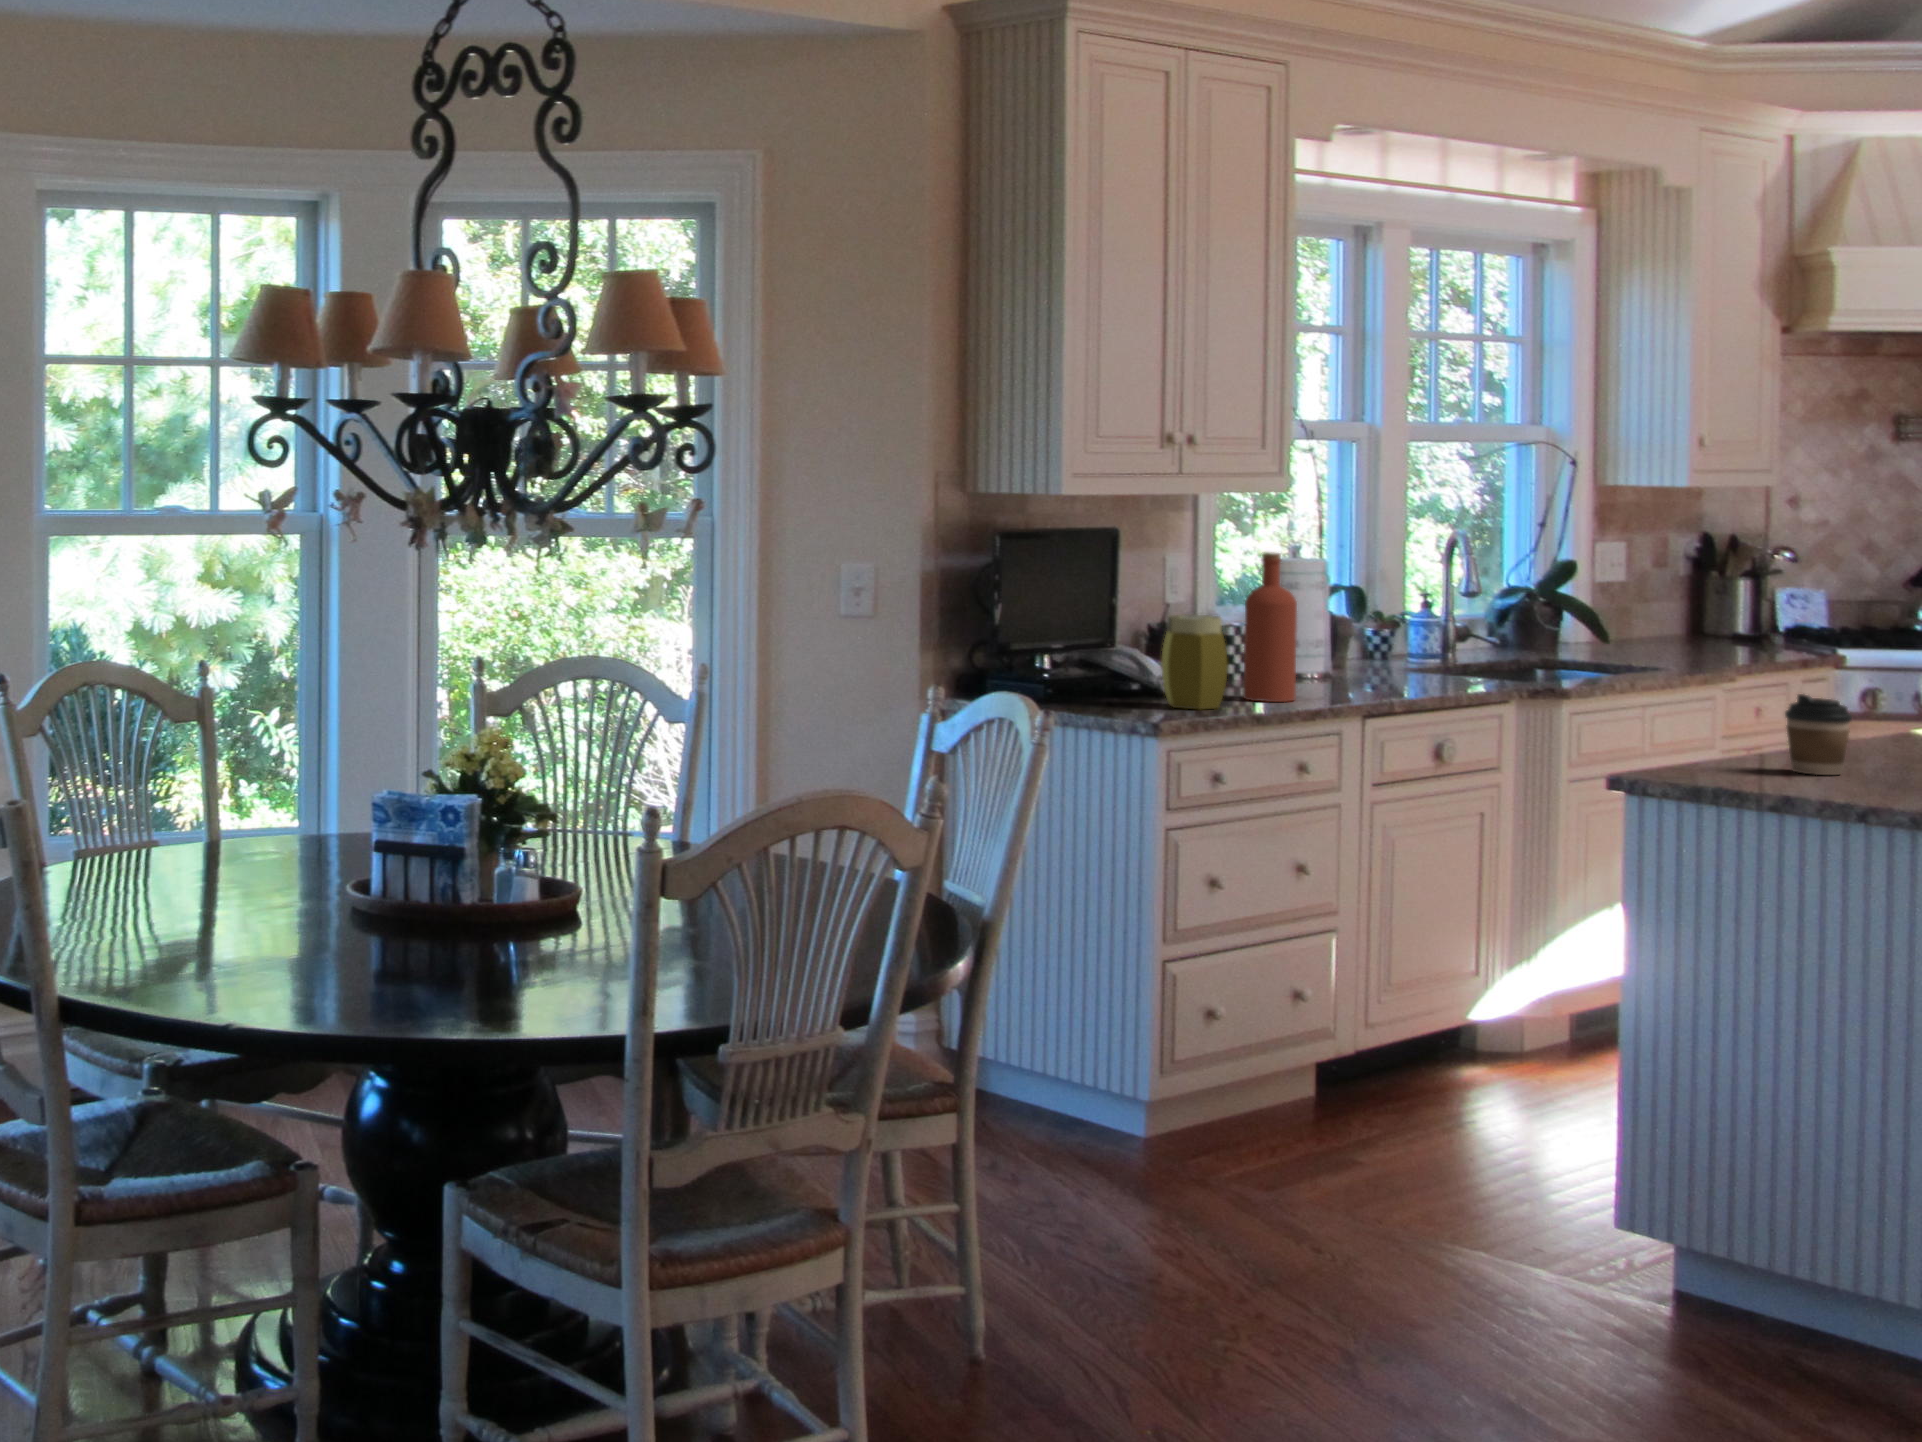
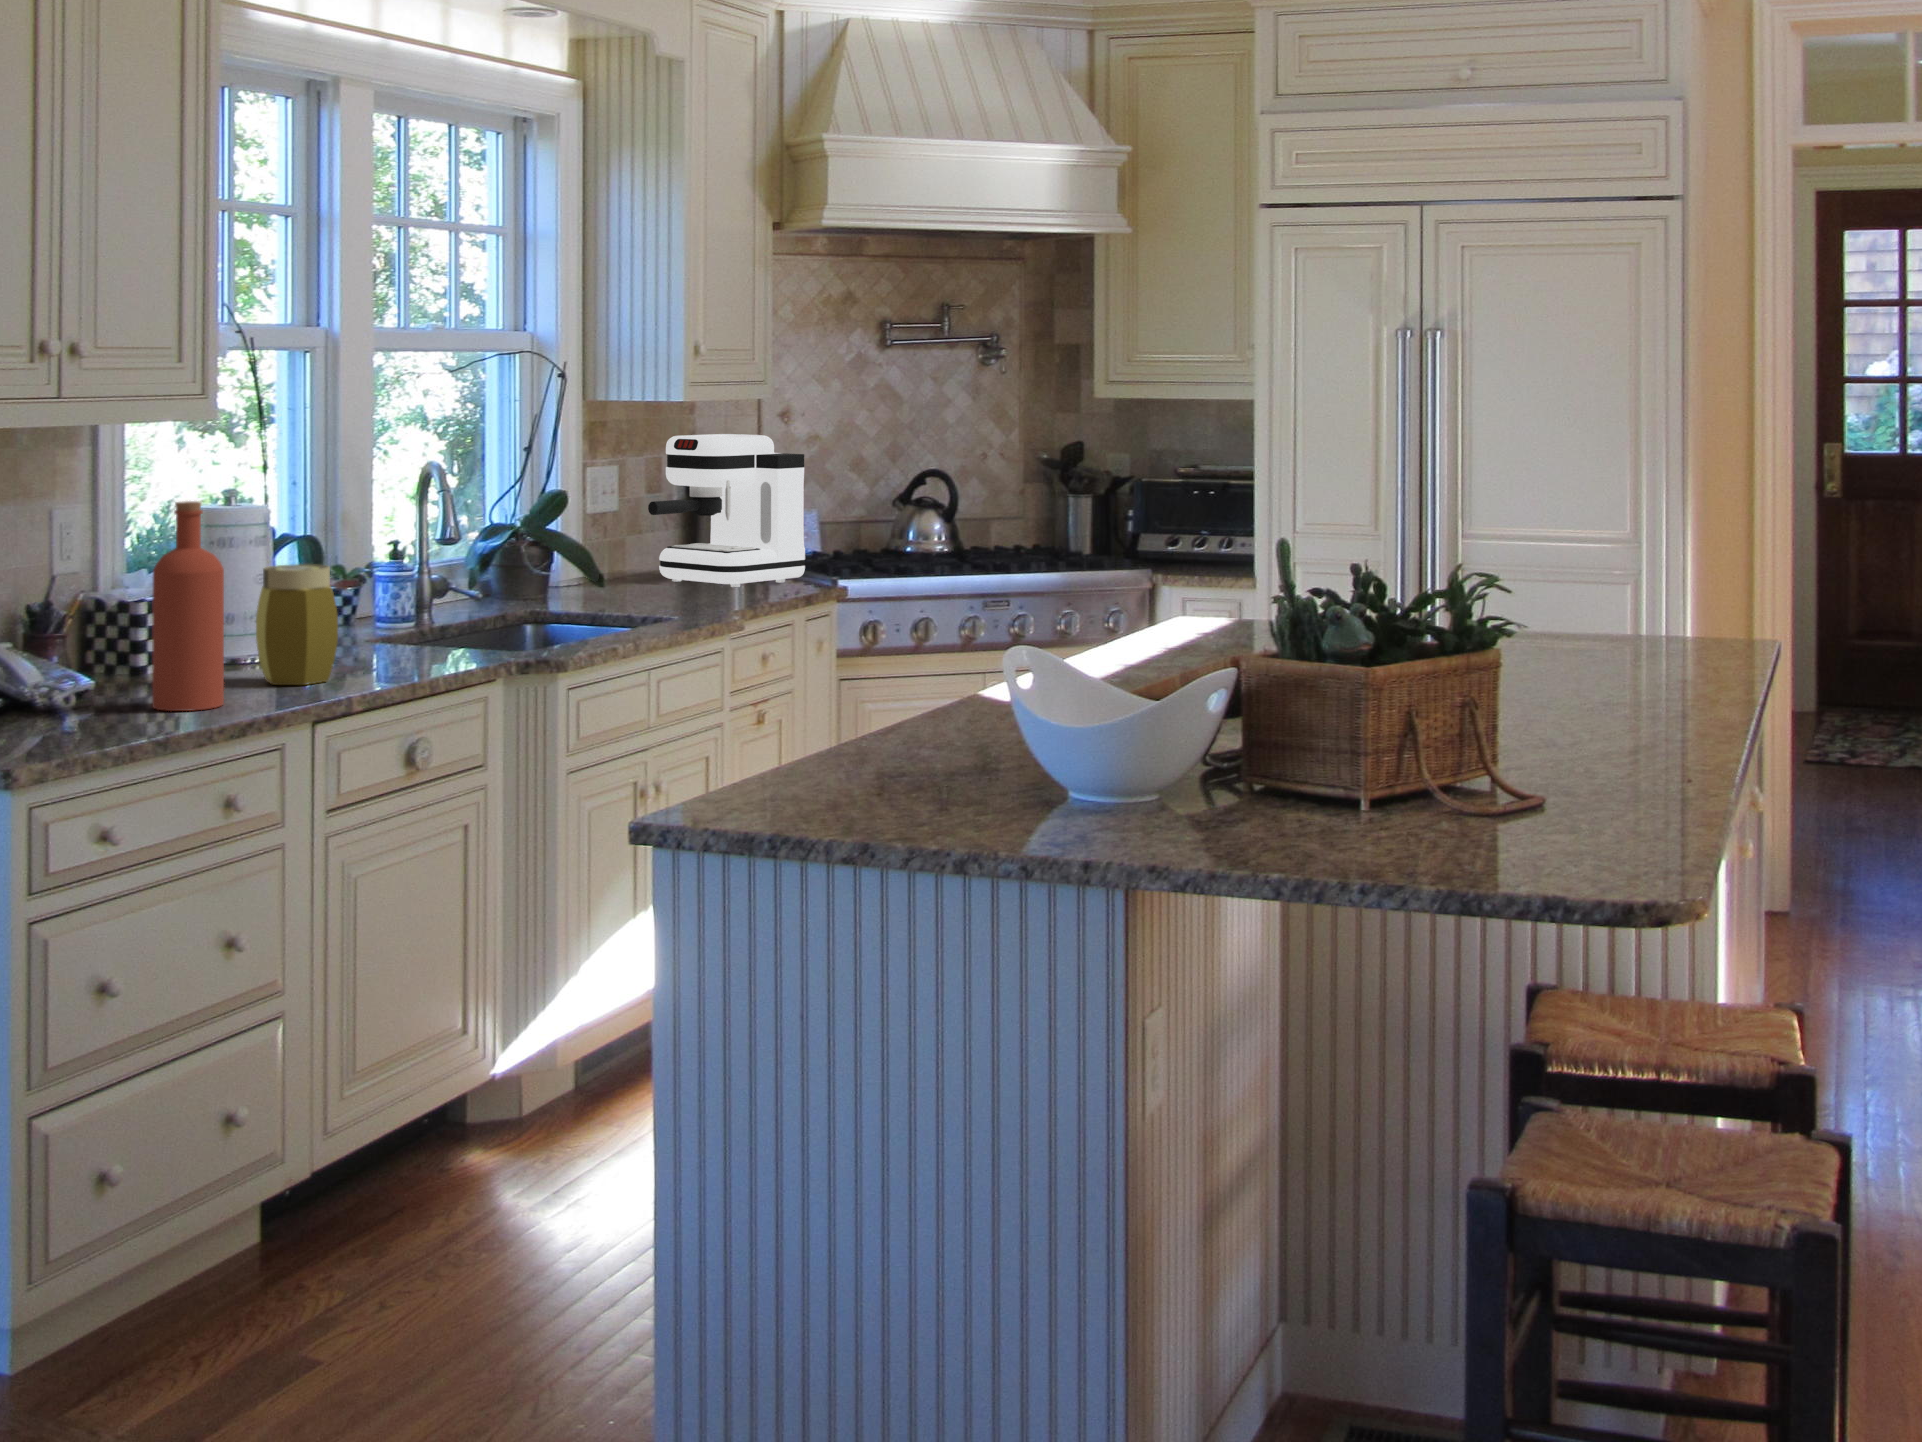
coffee maker: none [1653,516,1813,652] -> present [648,434,805,587]
jar: present [1161,615,1228,709] -> present [256,564,338,685]
coffee cup: present [1785,694,1852,775] -> none [846,684,926,795]

